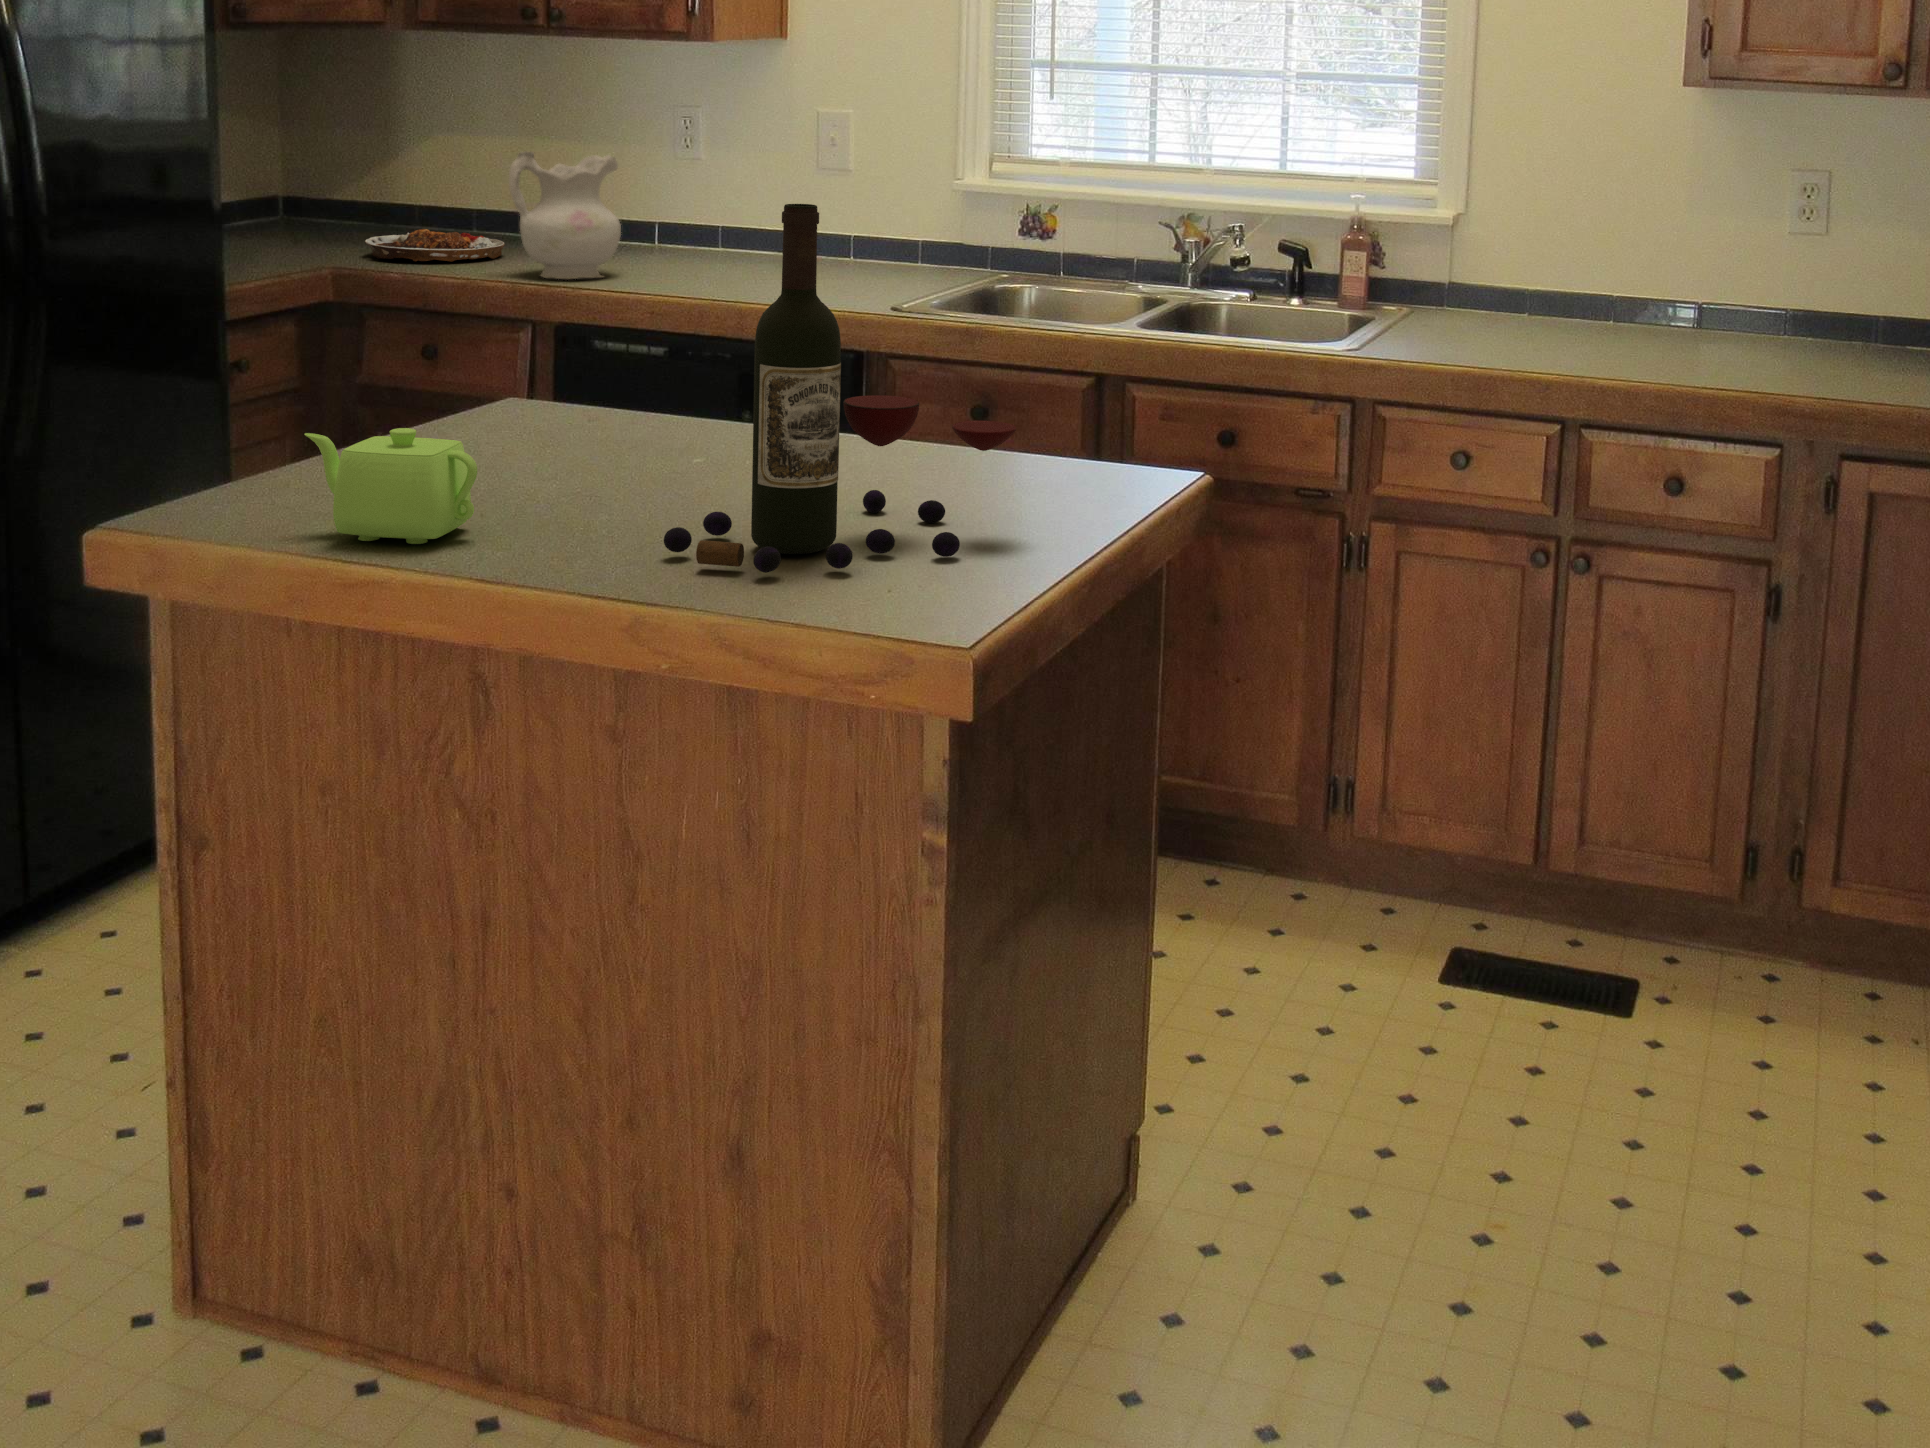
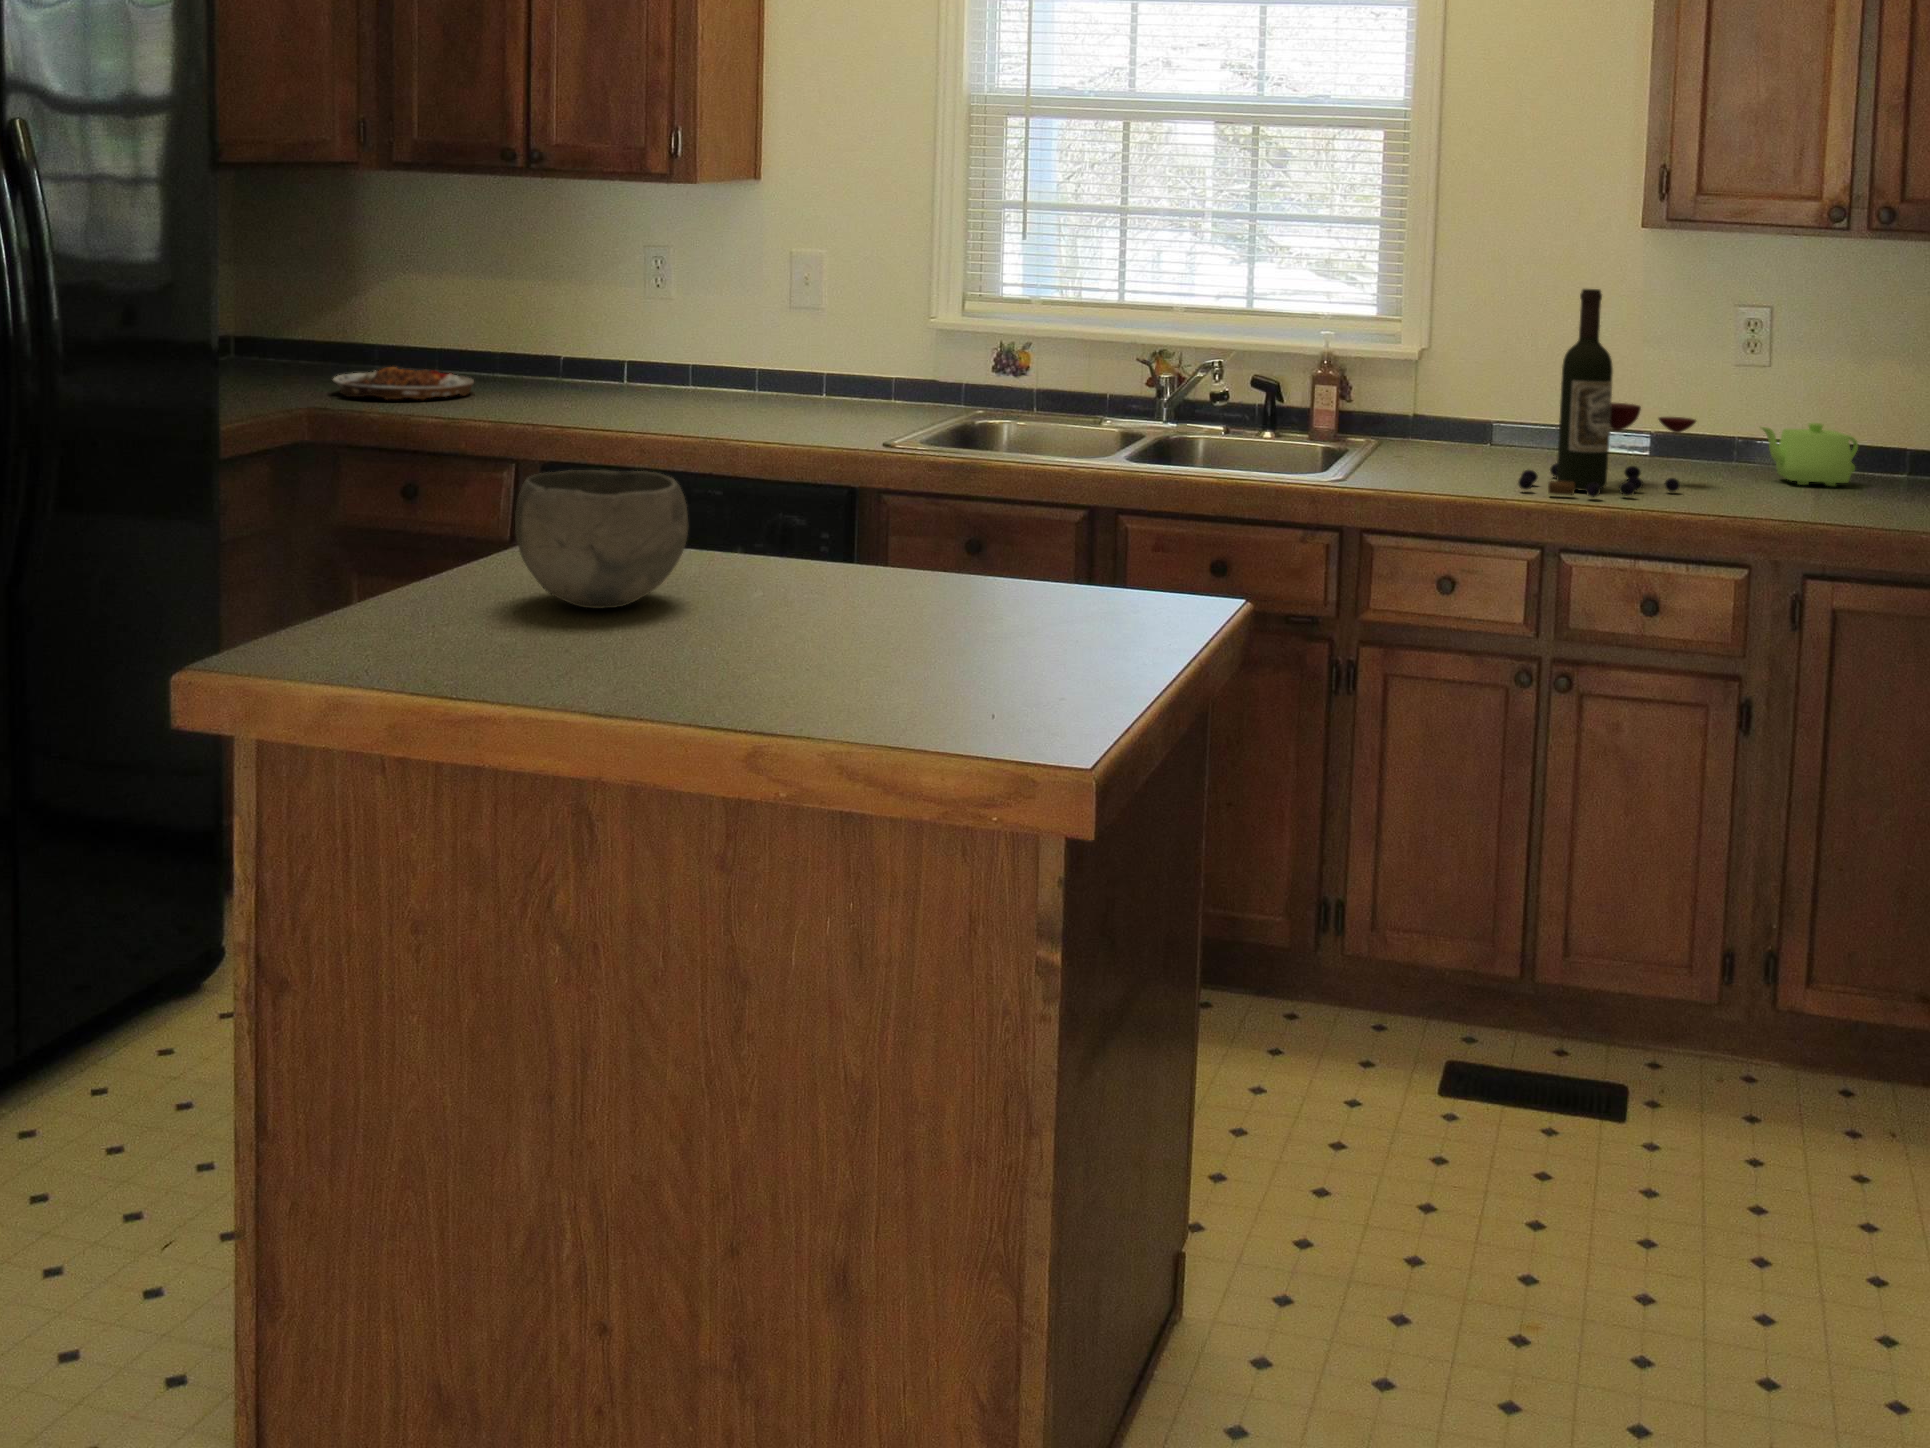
ceramic pitcher: present [509,151,621,279] -> none [490,289,601,417]
wine bottle: present [664,204,1016,572] -> present [1518,289,1696,497]
bowl: none [449,327,626,468] -> present [515,470,688,608]
teapot: present [304,428,477,544] -> present [1761,423,1858,486]

